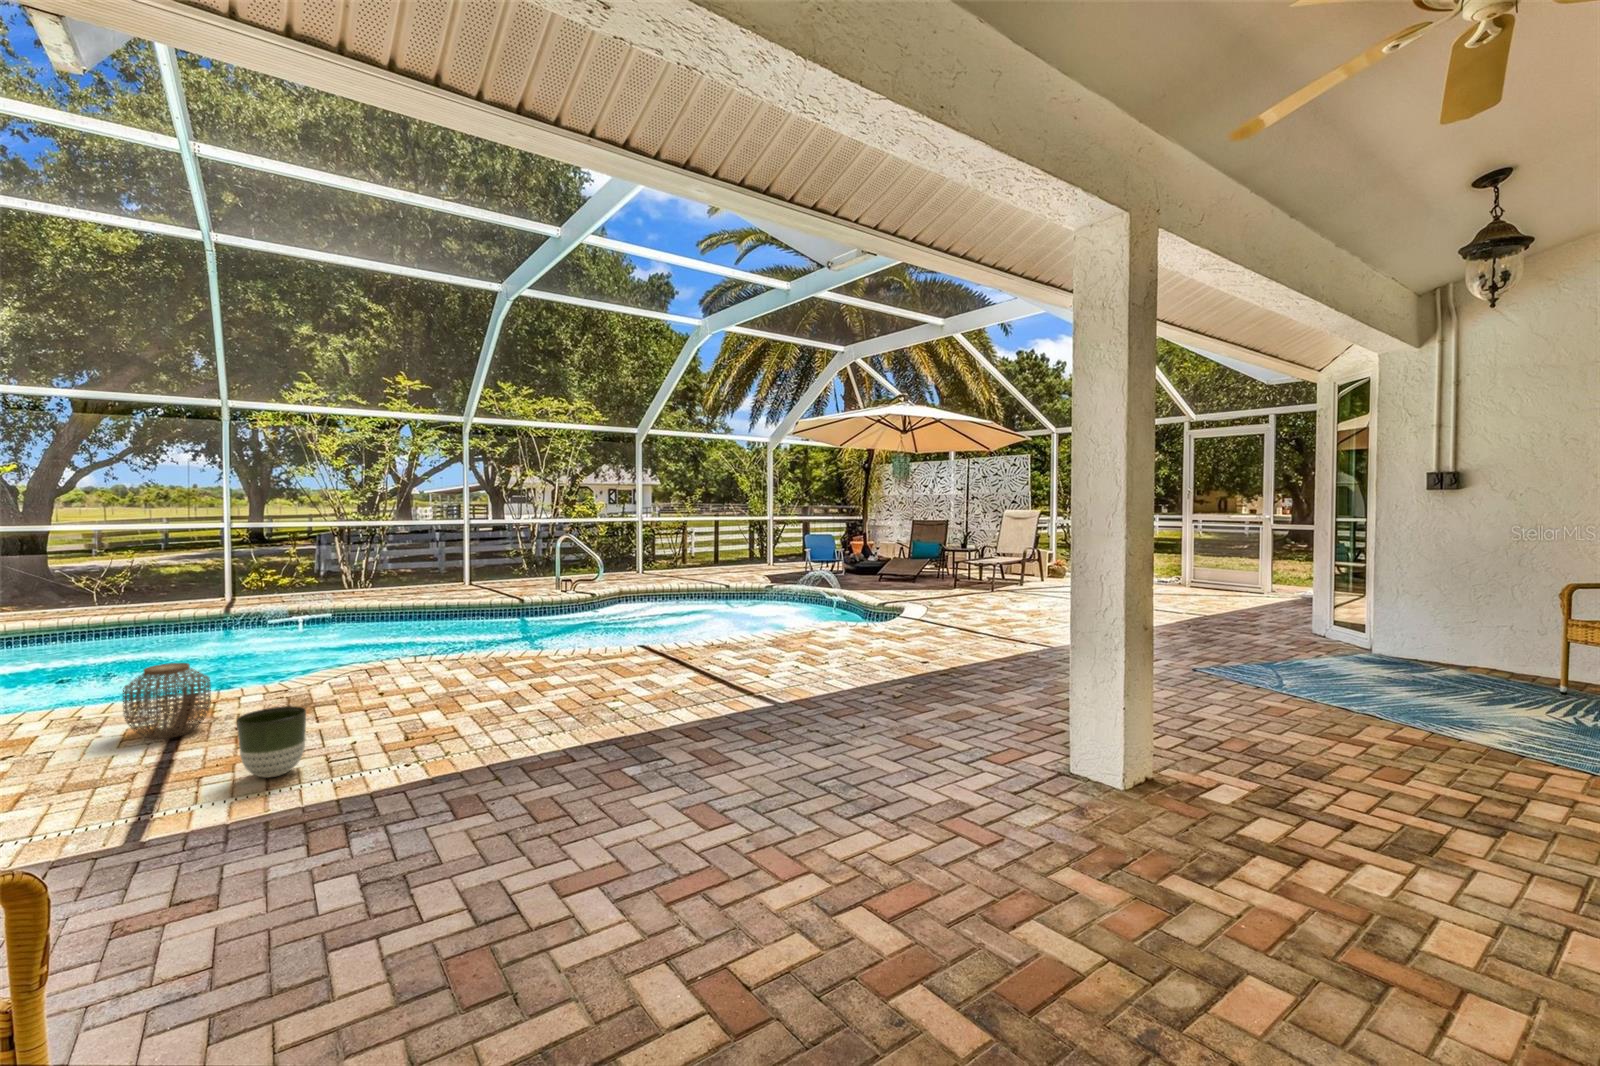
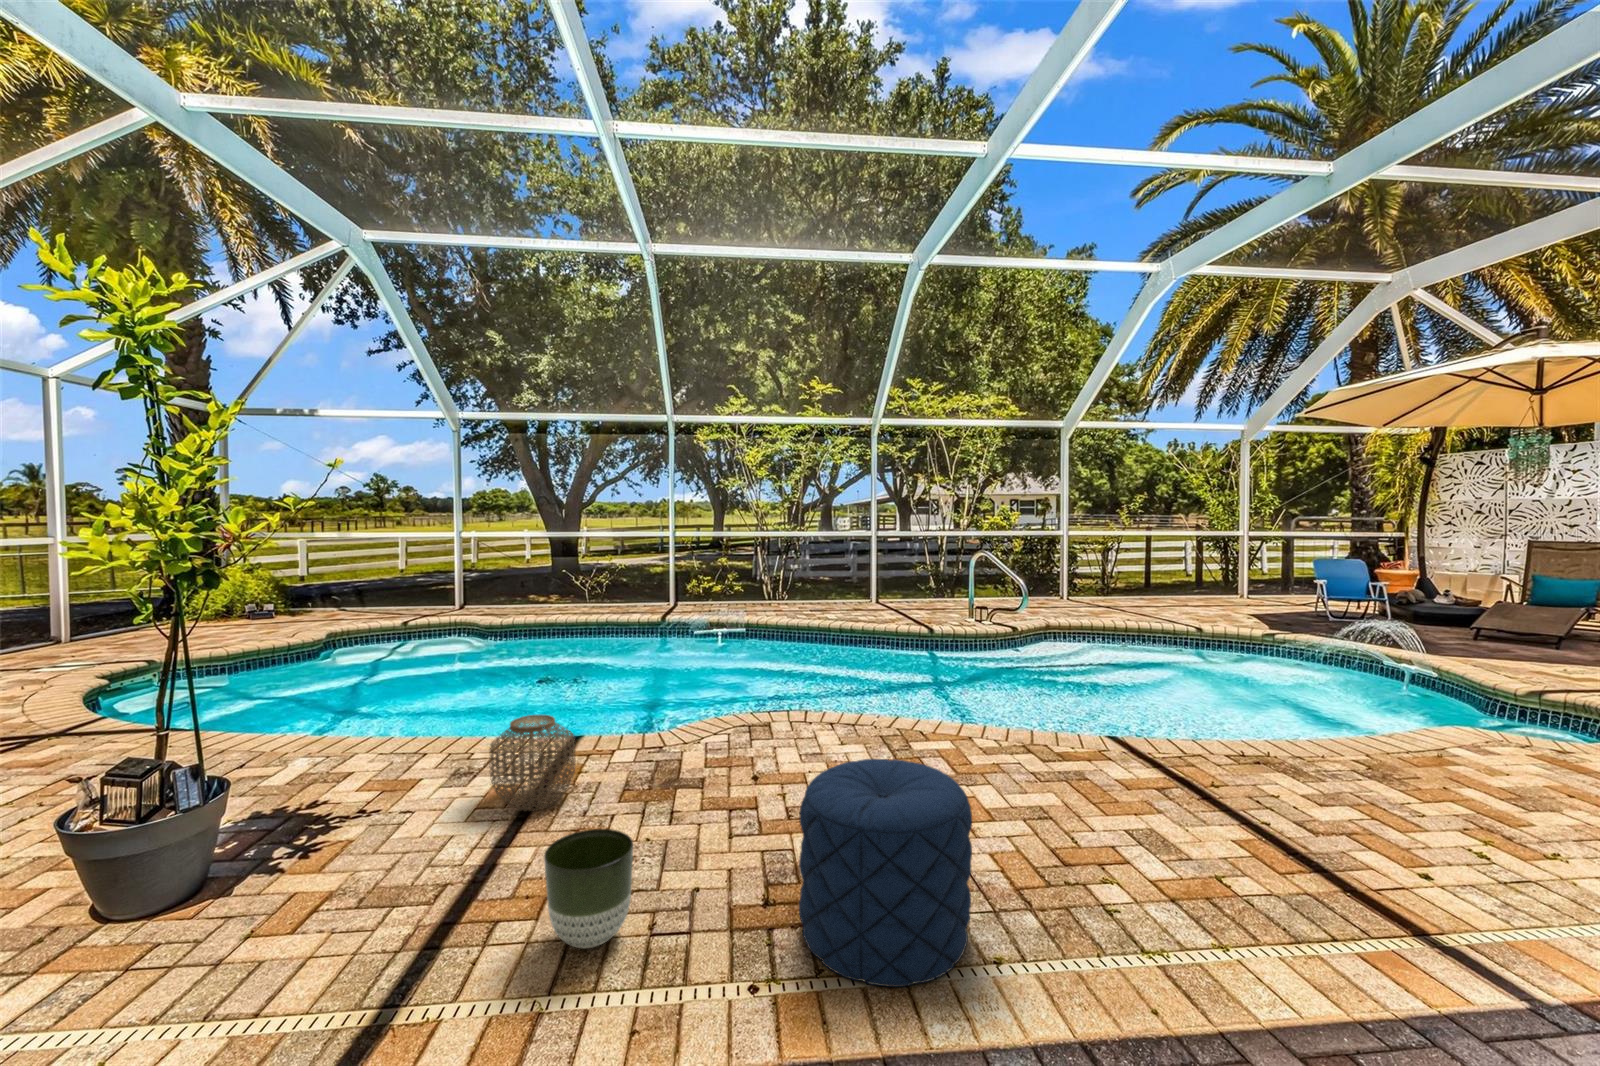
pouf: none [427,643,535,756] -> present [799,759,972,987]

